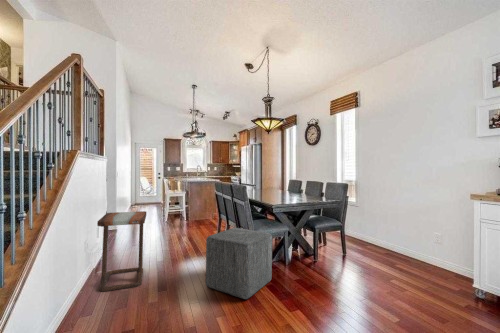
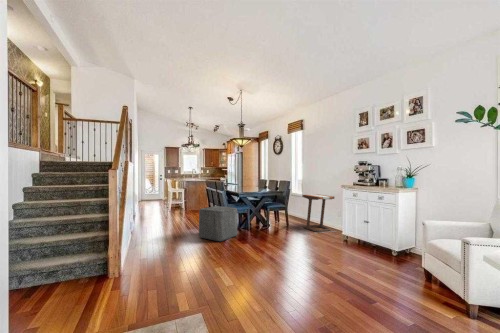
side table: present [97,211,146,291] -> present [302,194,334,232]

